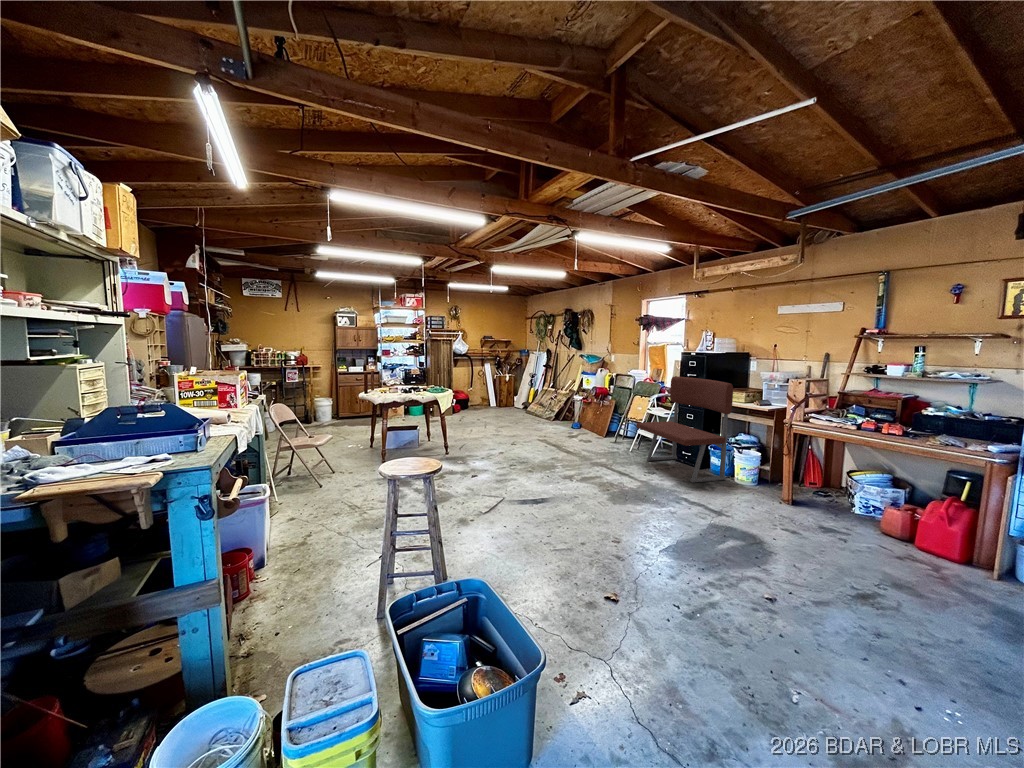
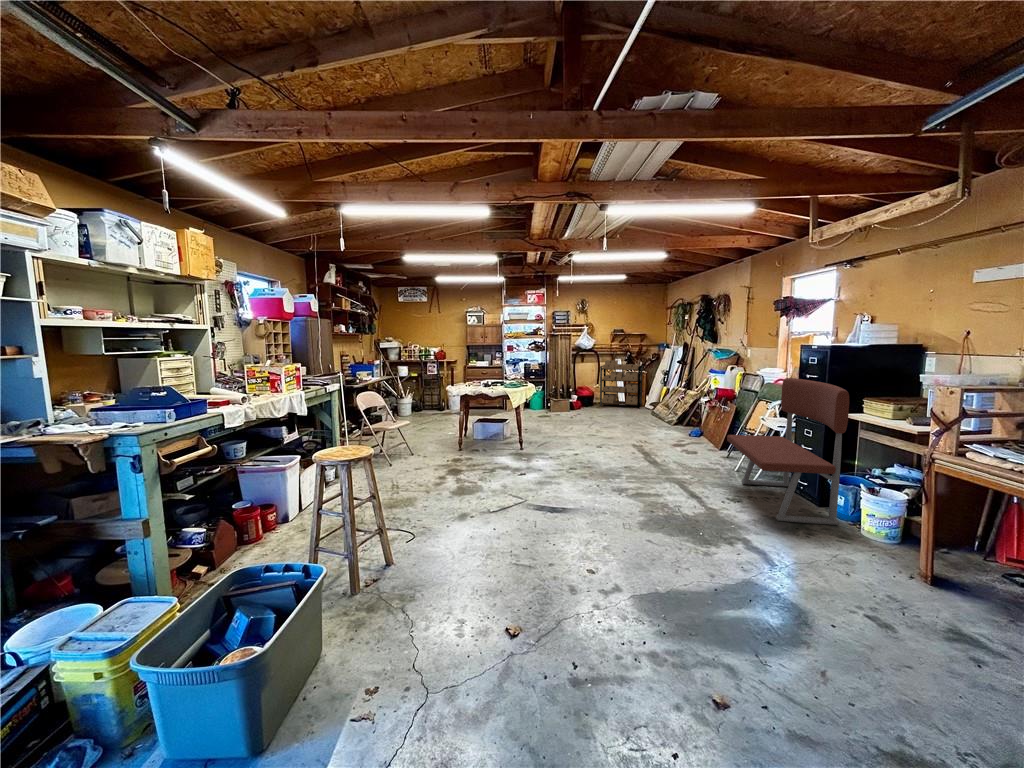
shelving unit: none [477,365,515,409] -> present [600,360,643,409]

